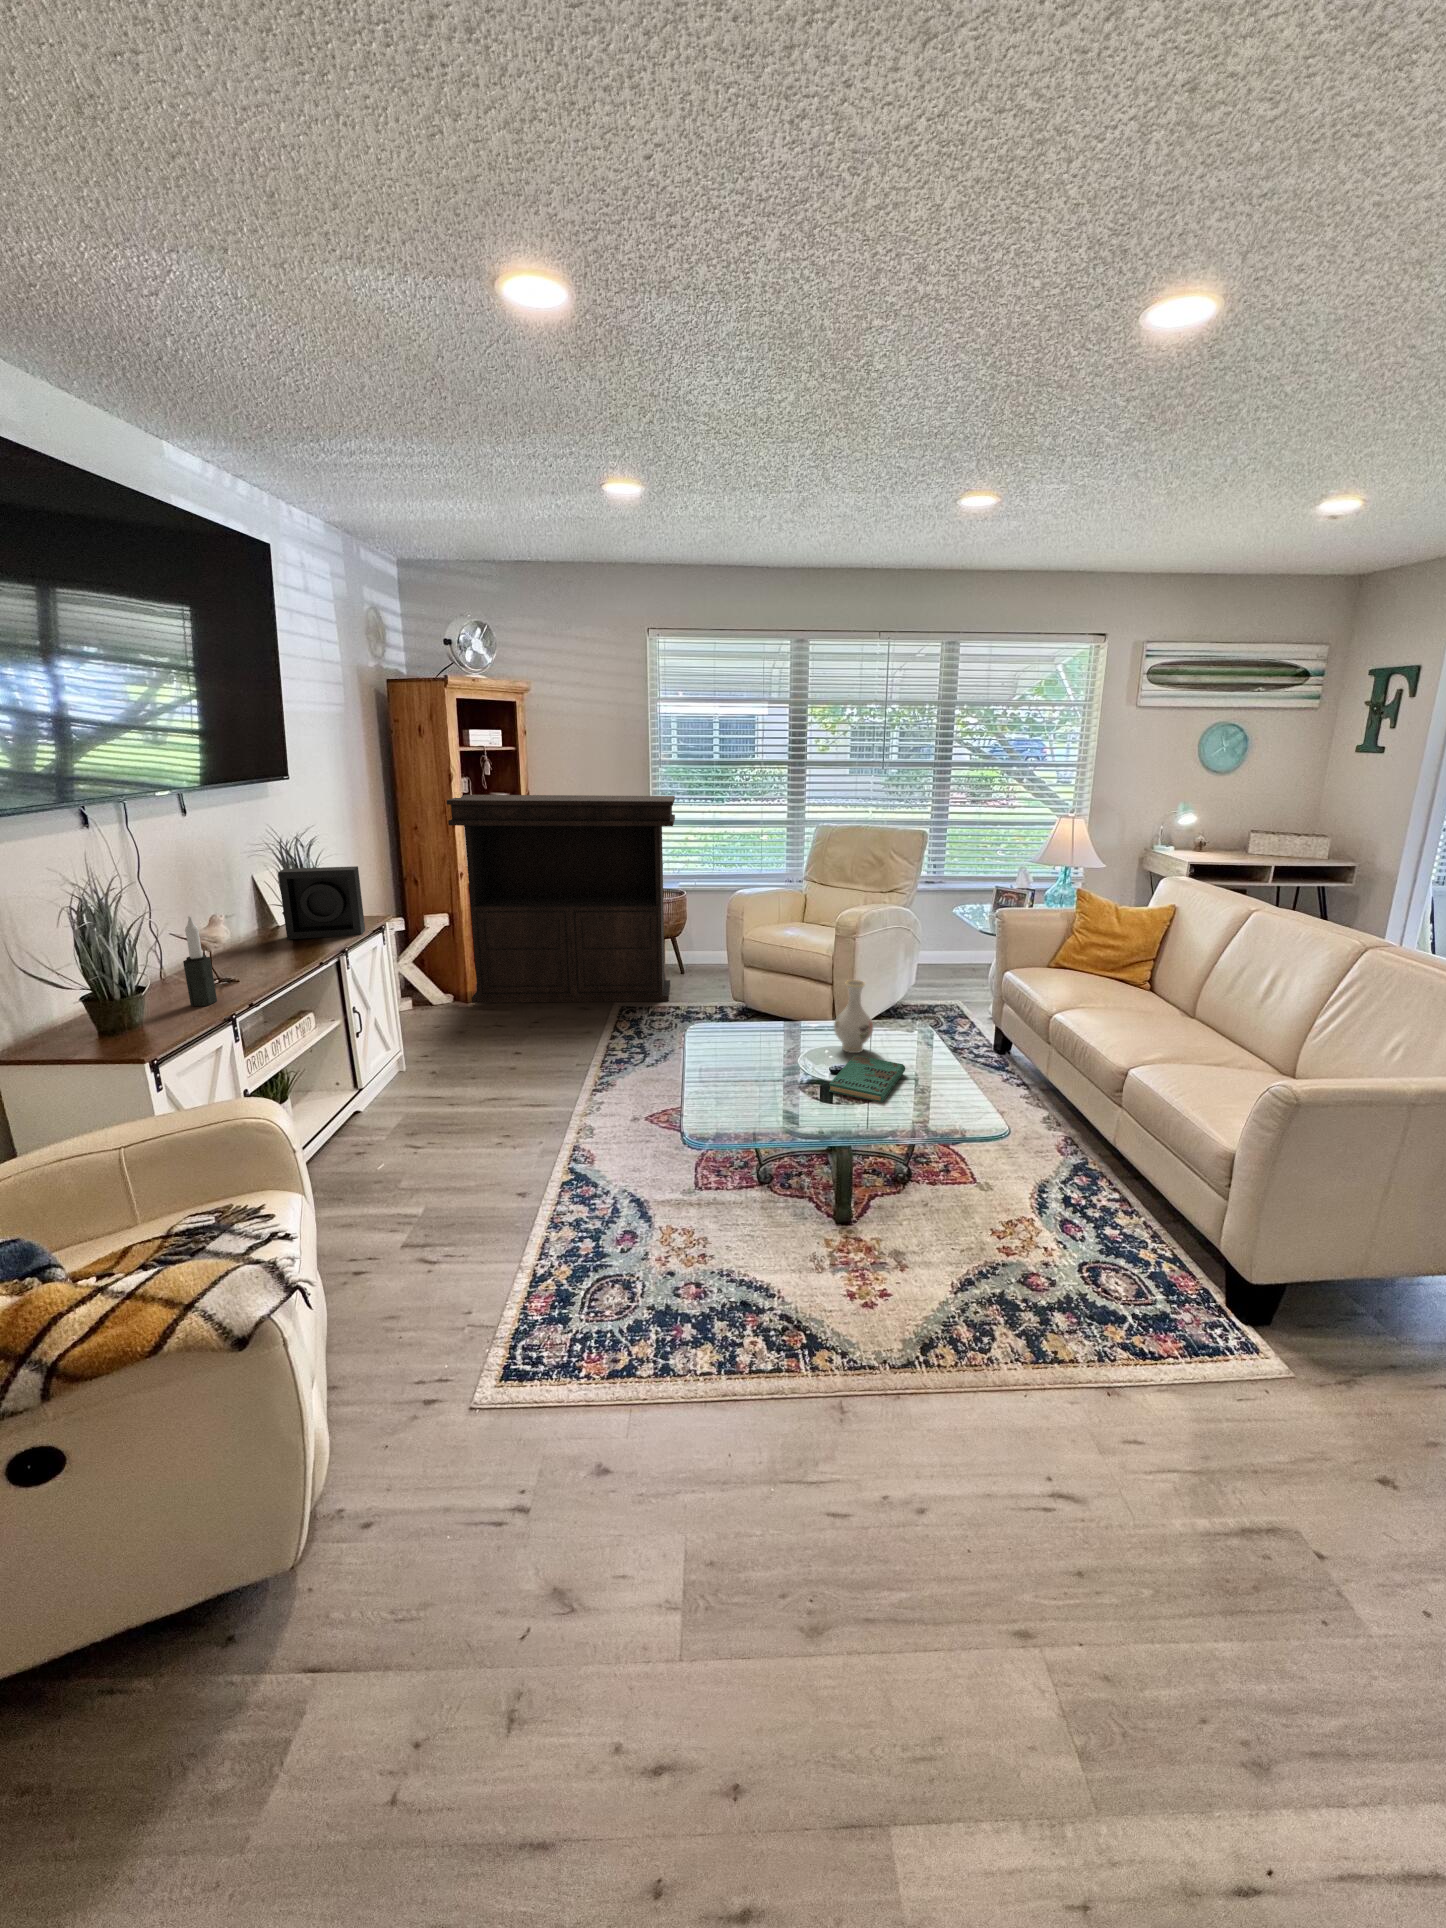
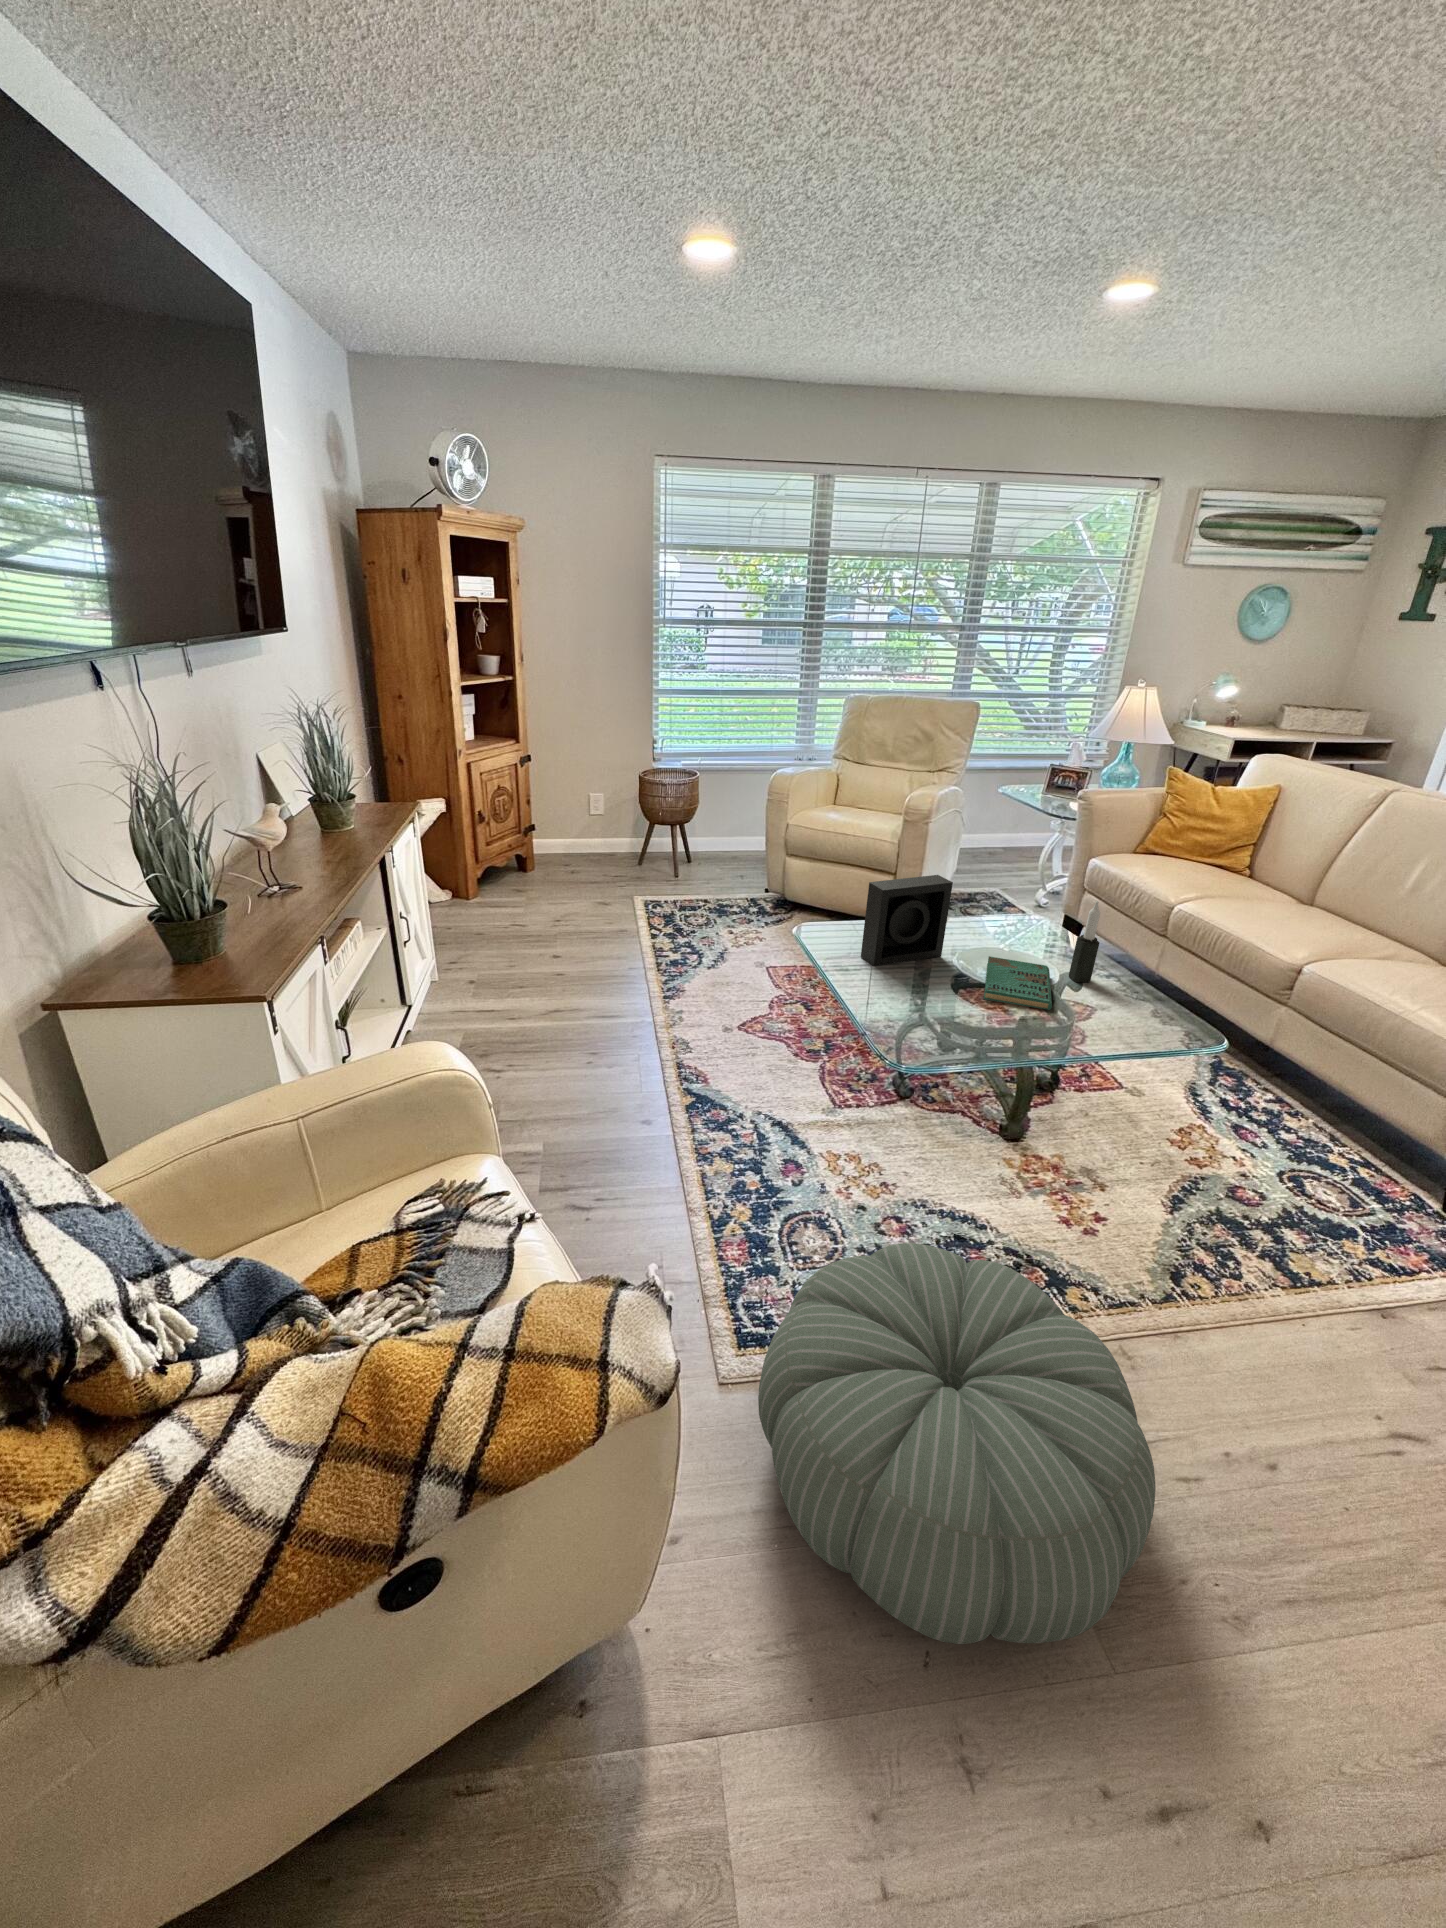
console table: present [447,795,675,1003] -> none [443,657,706,900]
speaker: present [278,866,365,939] -> present [861,875,953,966]
candle: present [183,916,217,1006] -> present [1069,901,1100,982]
vase: present [834,980,873,1053] -> none [952,873,998,953]
pouf: none [442,1290,775,1626] -> present [758,1243,1156,1644]

